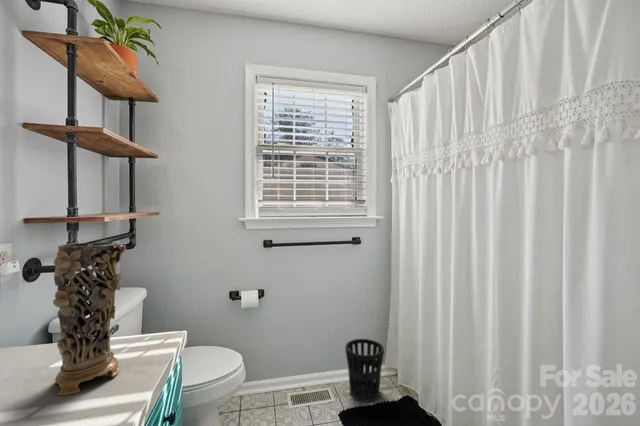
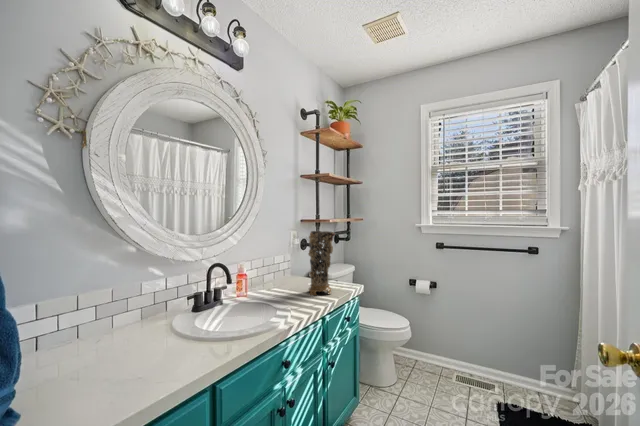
wastebasket: present [345,339,384,401] -> none [514,346,560,409]

